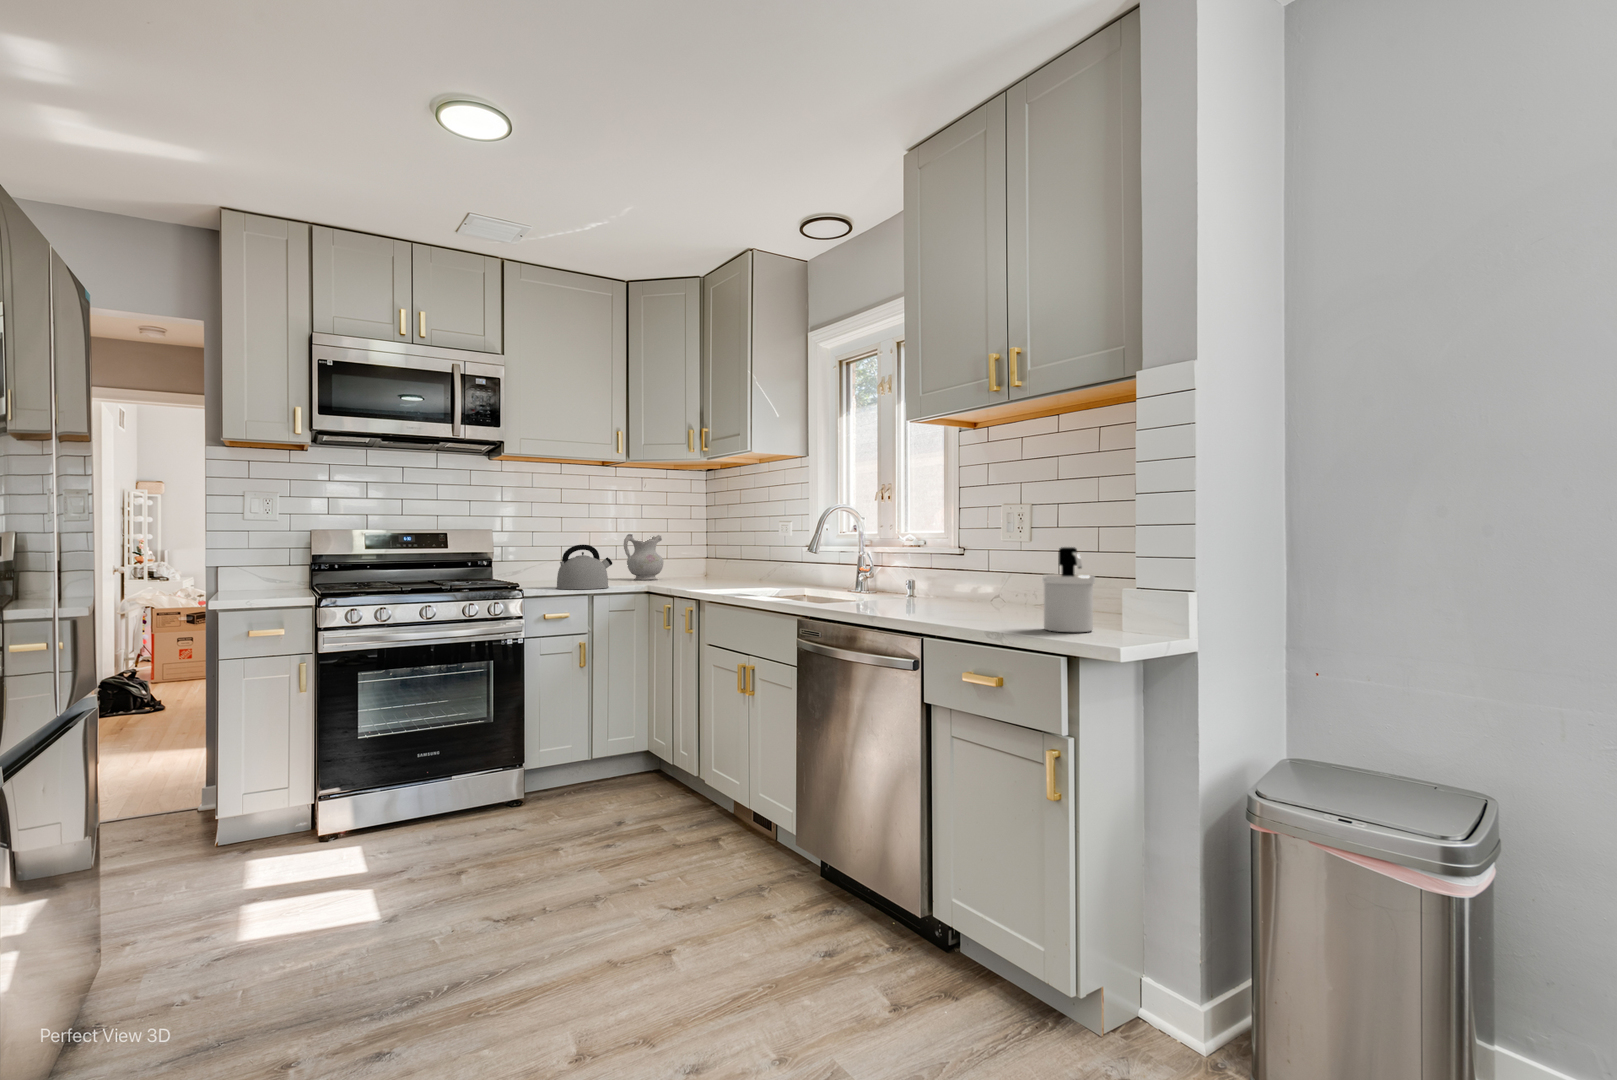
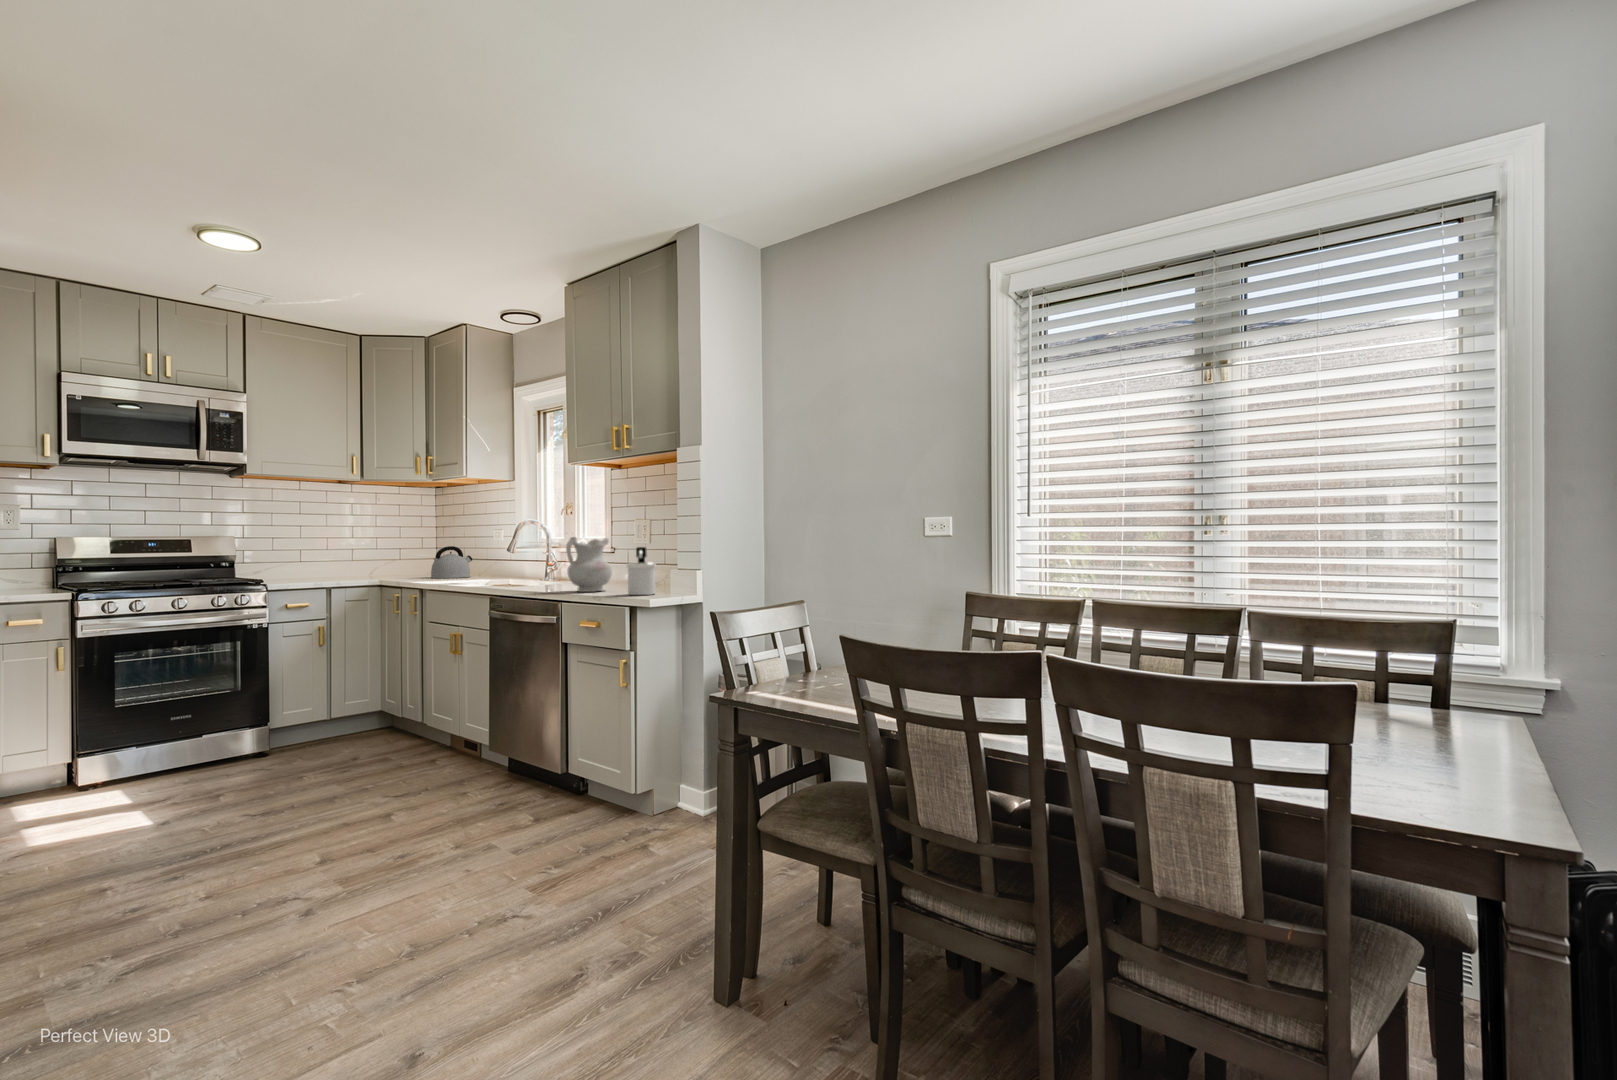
ceramic pitcher: present [624,534,664,580] -> present [566,537,612,592]
kettle: present [556,545,612,589] -> present [431,546,472,578]

